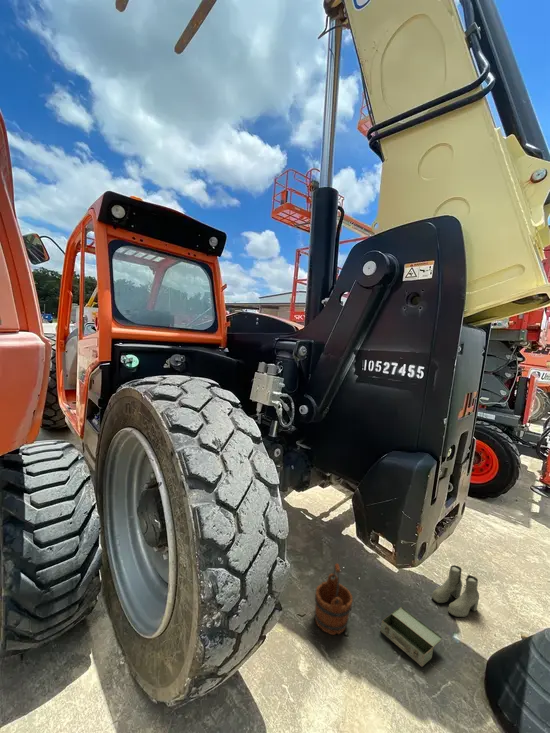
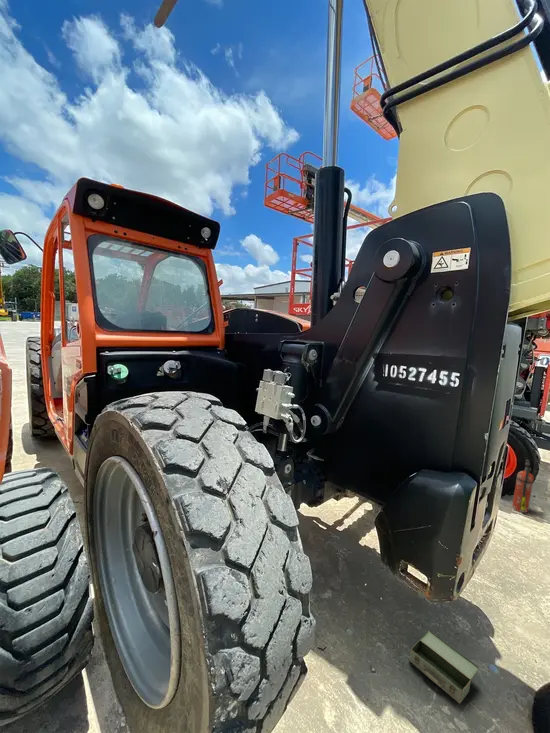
fire extinguisher: none [497,466,519,518] -> present [512,459,534,513]
wooden bucket: present [315,564,352,635] -> none [336,589,378,669]
boots: present [432,565,479,617] -> none [459,578,511,636]

